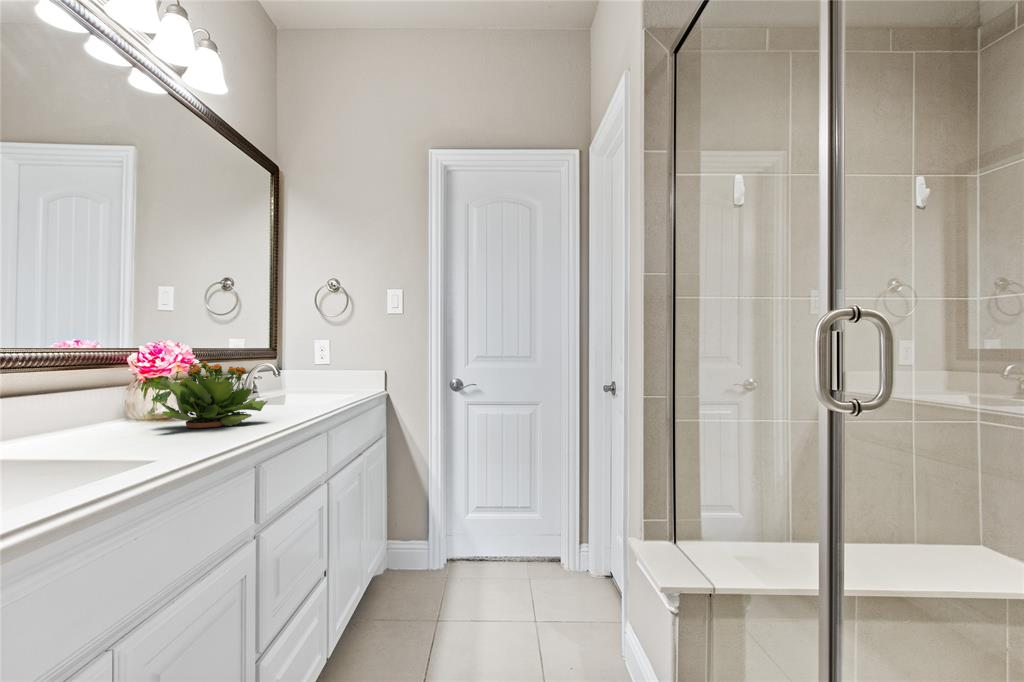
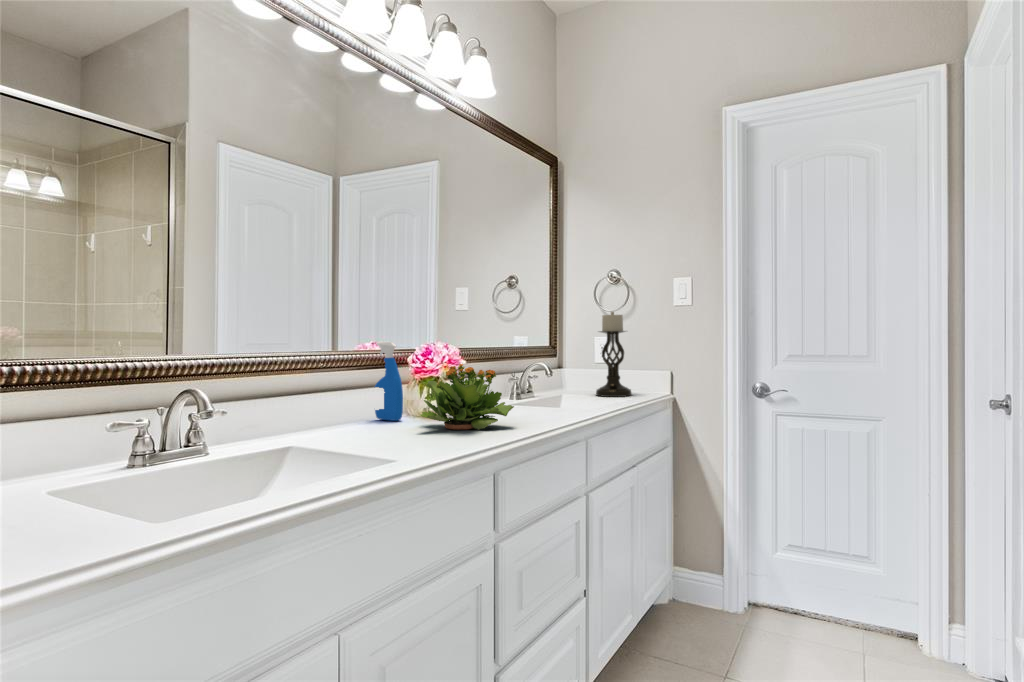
candle holder: none [320,318,355,395] -> present [596,312,632,397]
spray bottle: none [75,338,120,428] -> present [375,342,403,421]

